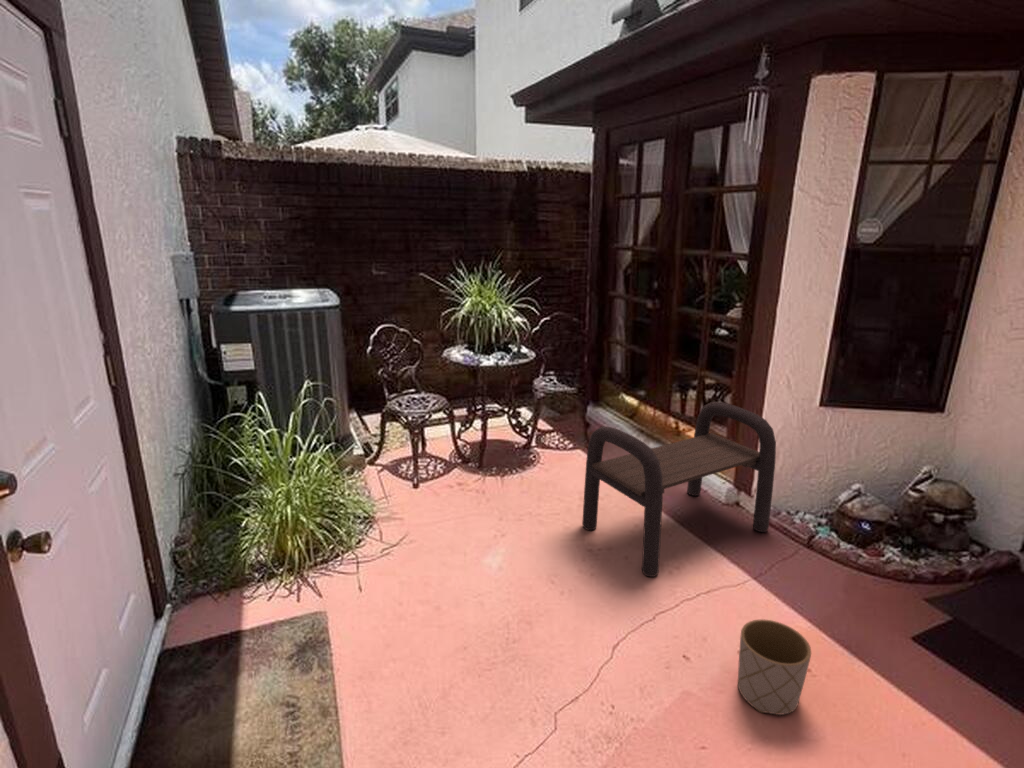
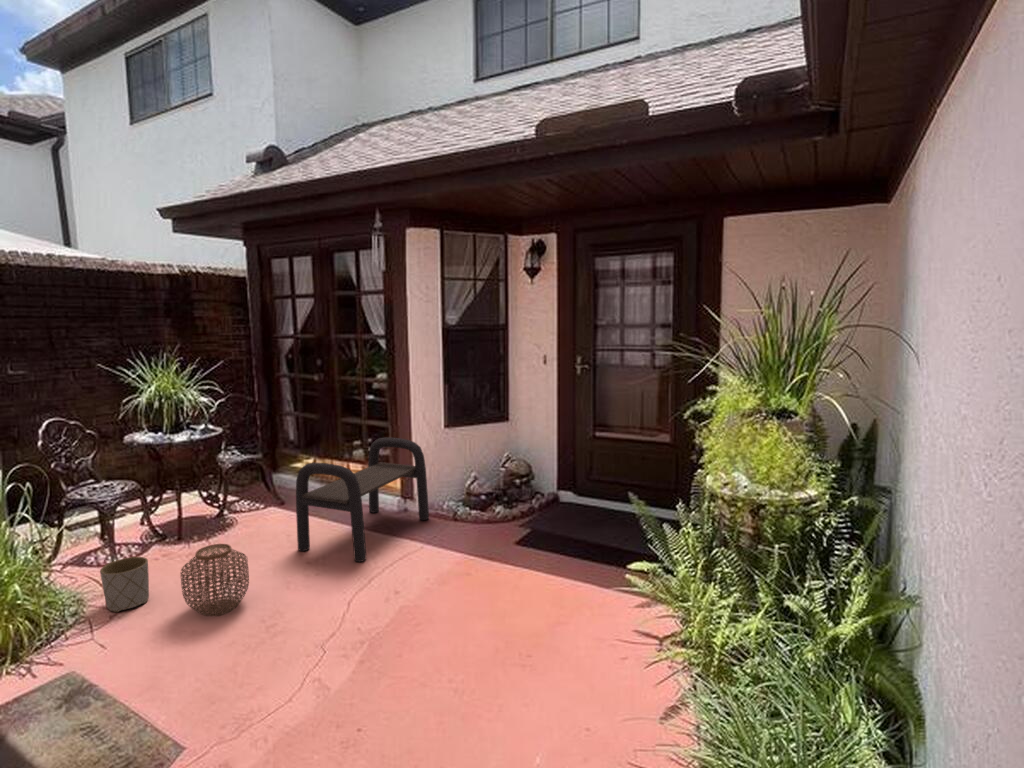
woven basket: none [431,509,504,596] -> present [181,544,249,616]
planter: present [738,619,811,715] -> present [100,557,149,612]

